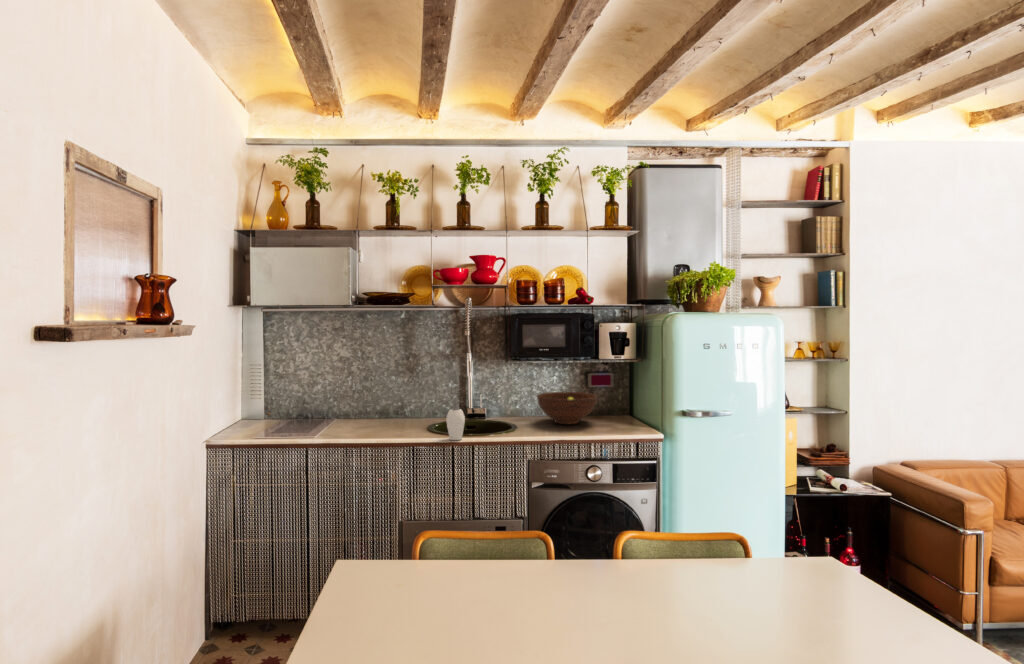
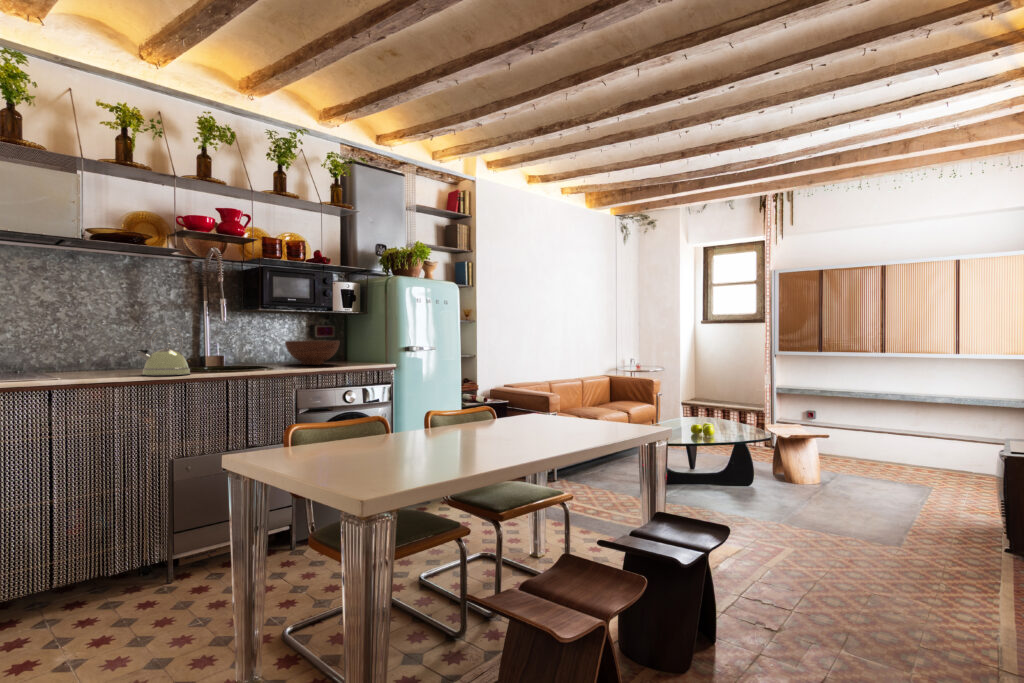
kettle: none [375,389,416,438] -> present [137,327,190,375]
soap dispenser: present [446,397,465,440] -> none [232,334,256,373]

